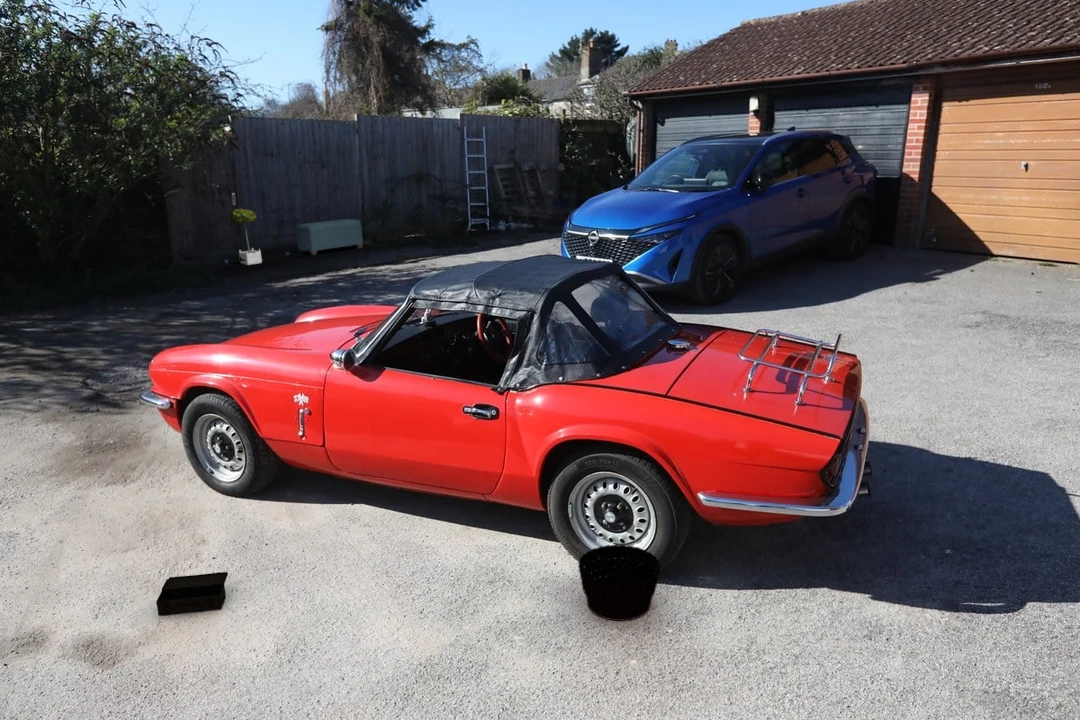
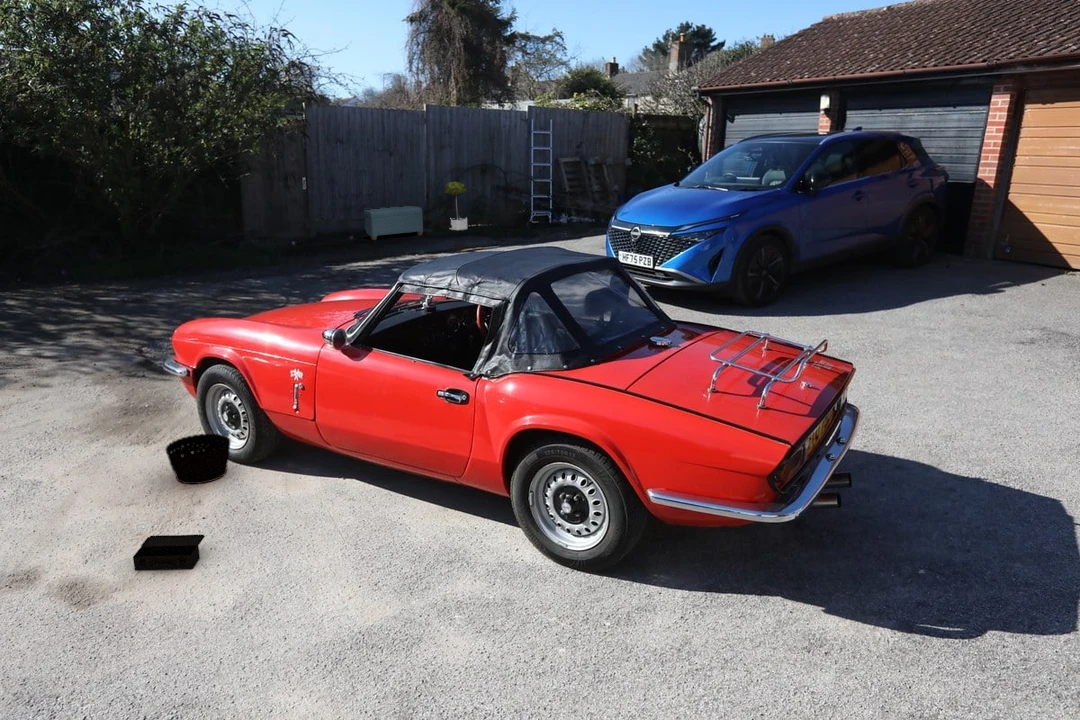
potted tree: present [231,209,262,265] -> present [445,182,467,230]
basket: present [578,544,660,621] -> present [166,434,230,484]

